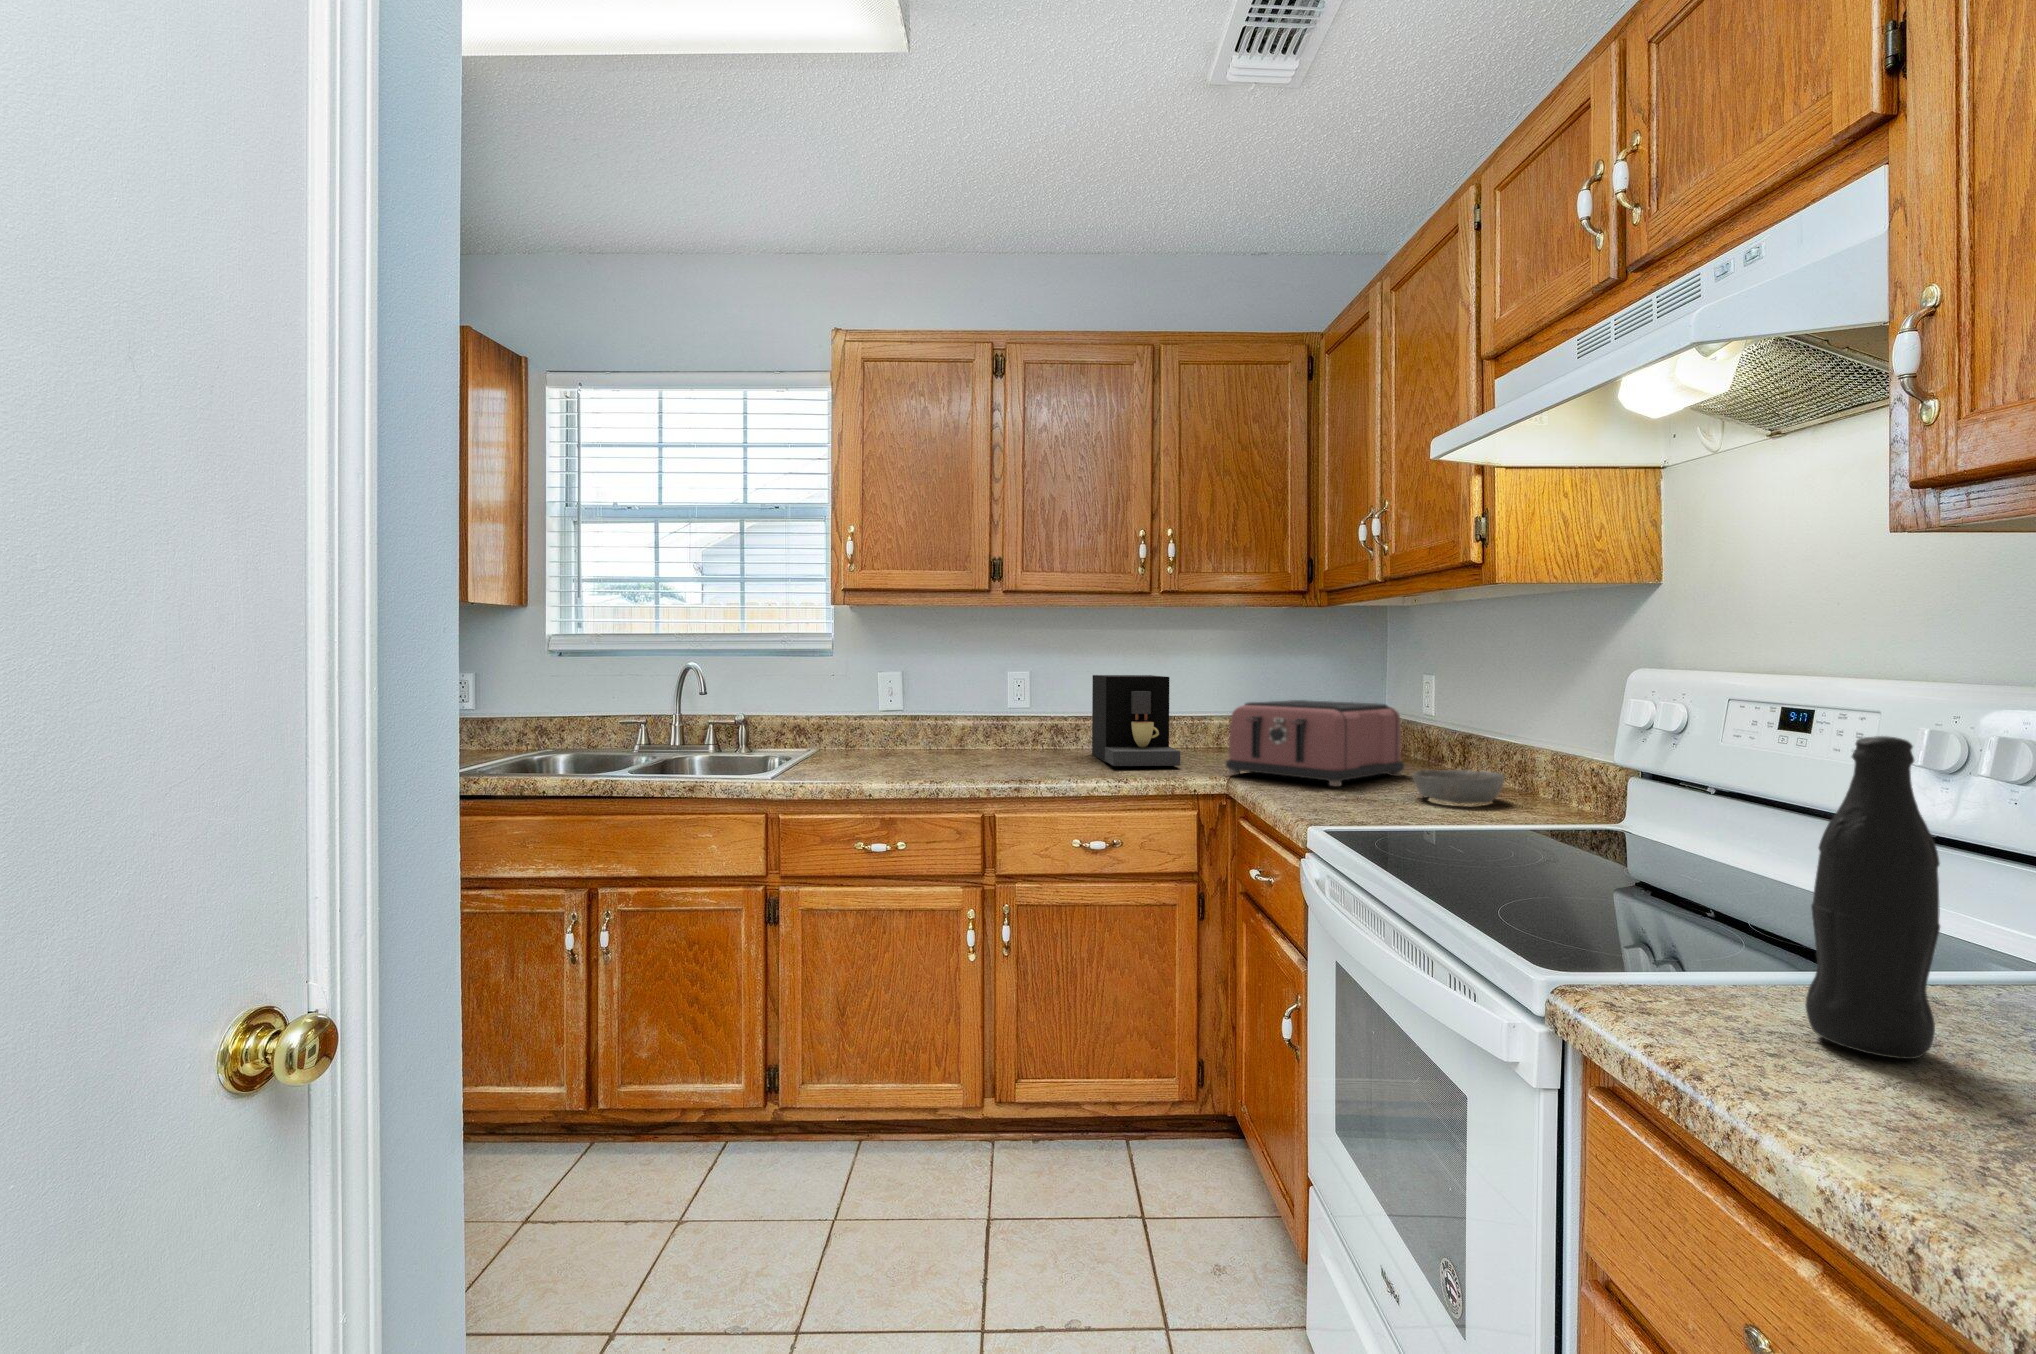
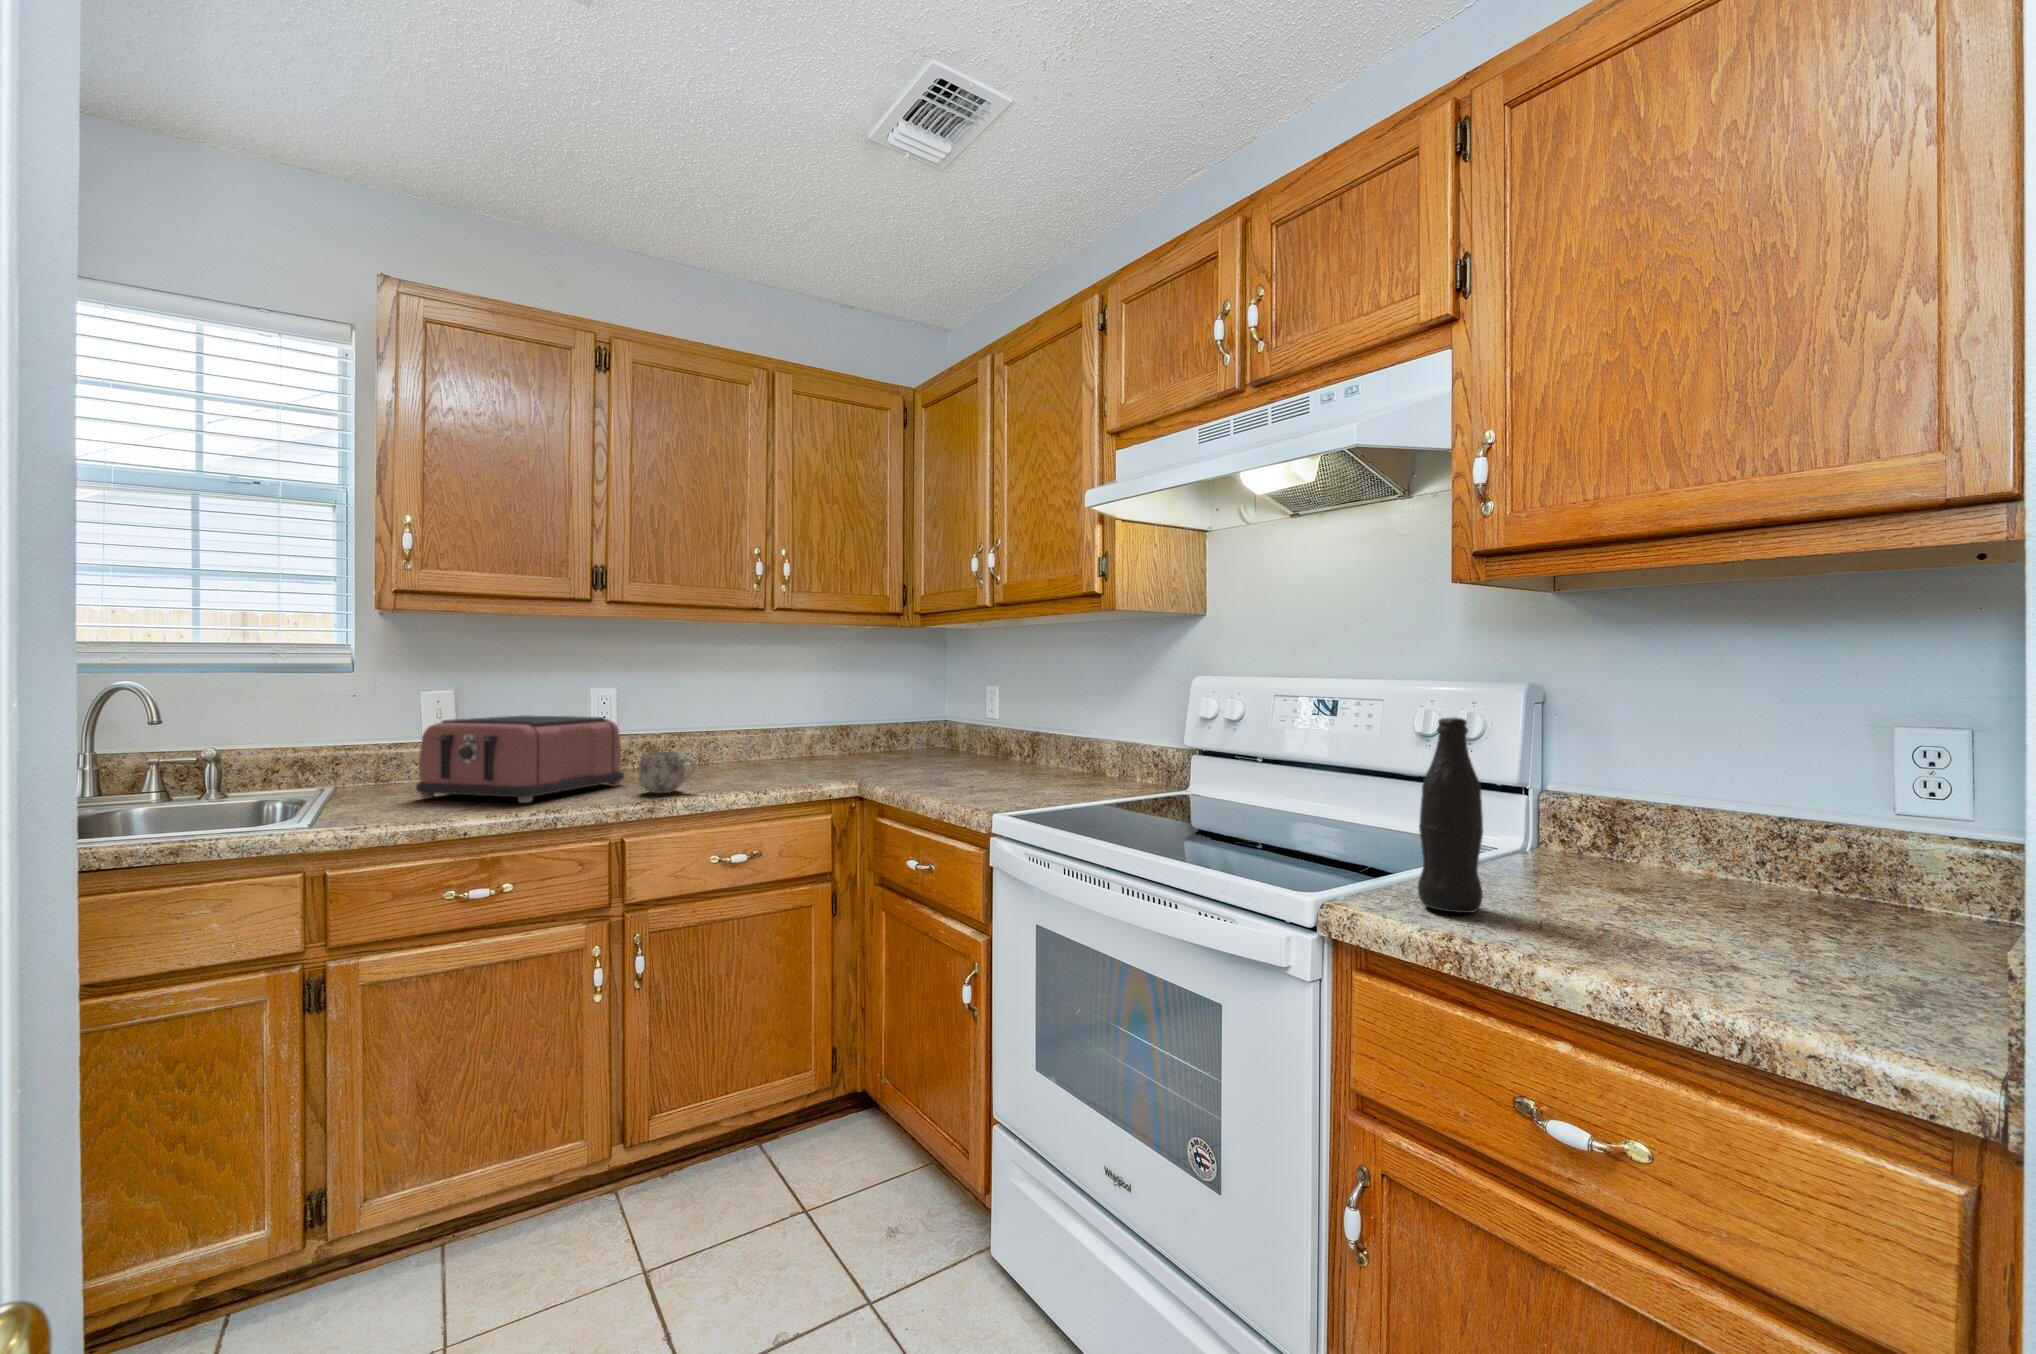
coffee maker: present [1092,675,1180,766] -> none [692,688,800,778]
toaster: present [1226,700,1404,786] -> present [416,715,624,803]
mug: none [1017,736,1066,775] -> present [639,752,697,793]
bowl: present [1412,769,1504,803] -> none [1019,760,1087,787]

